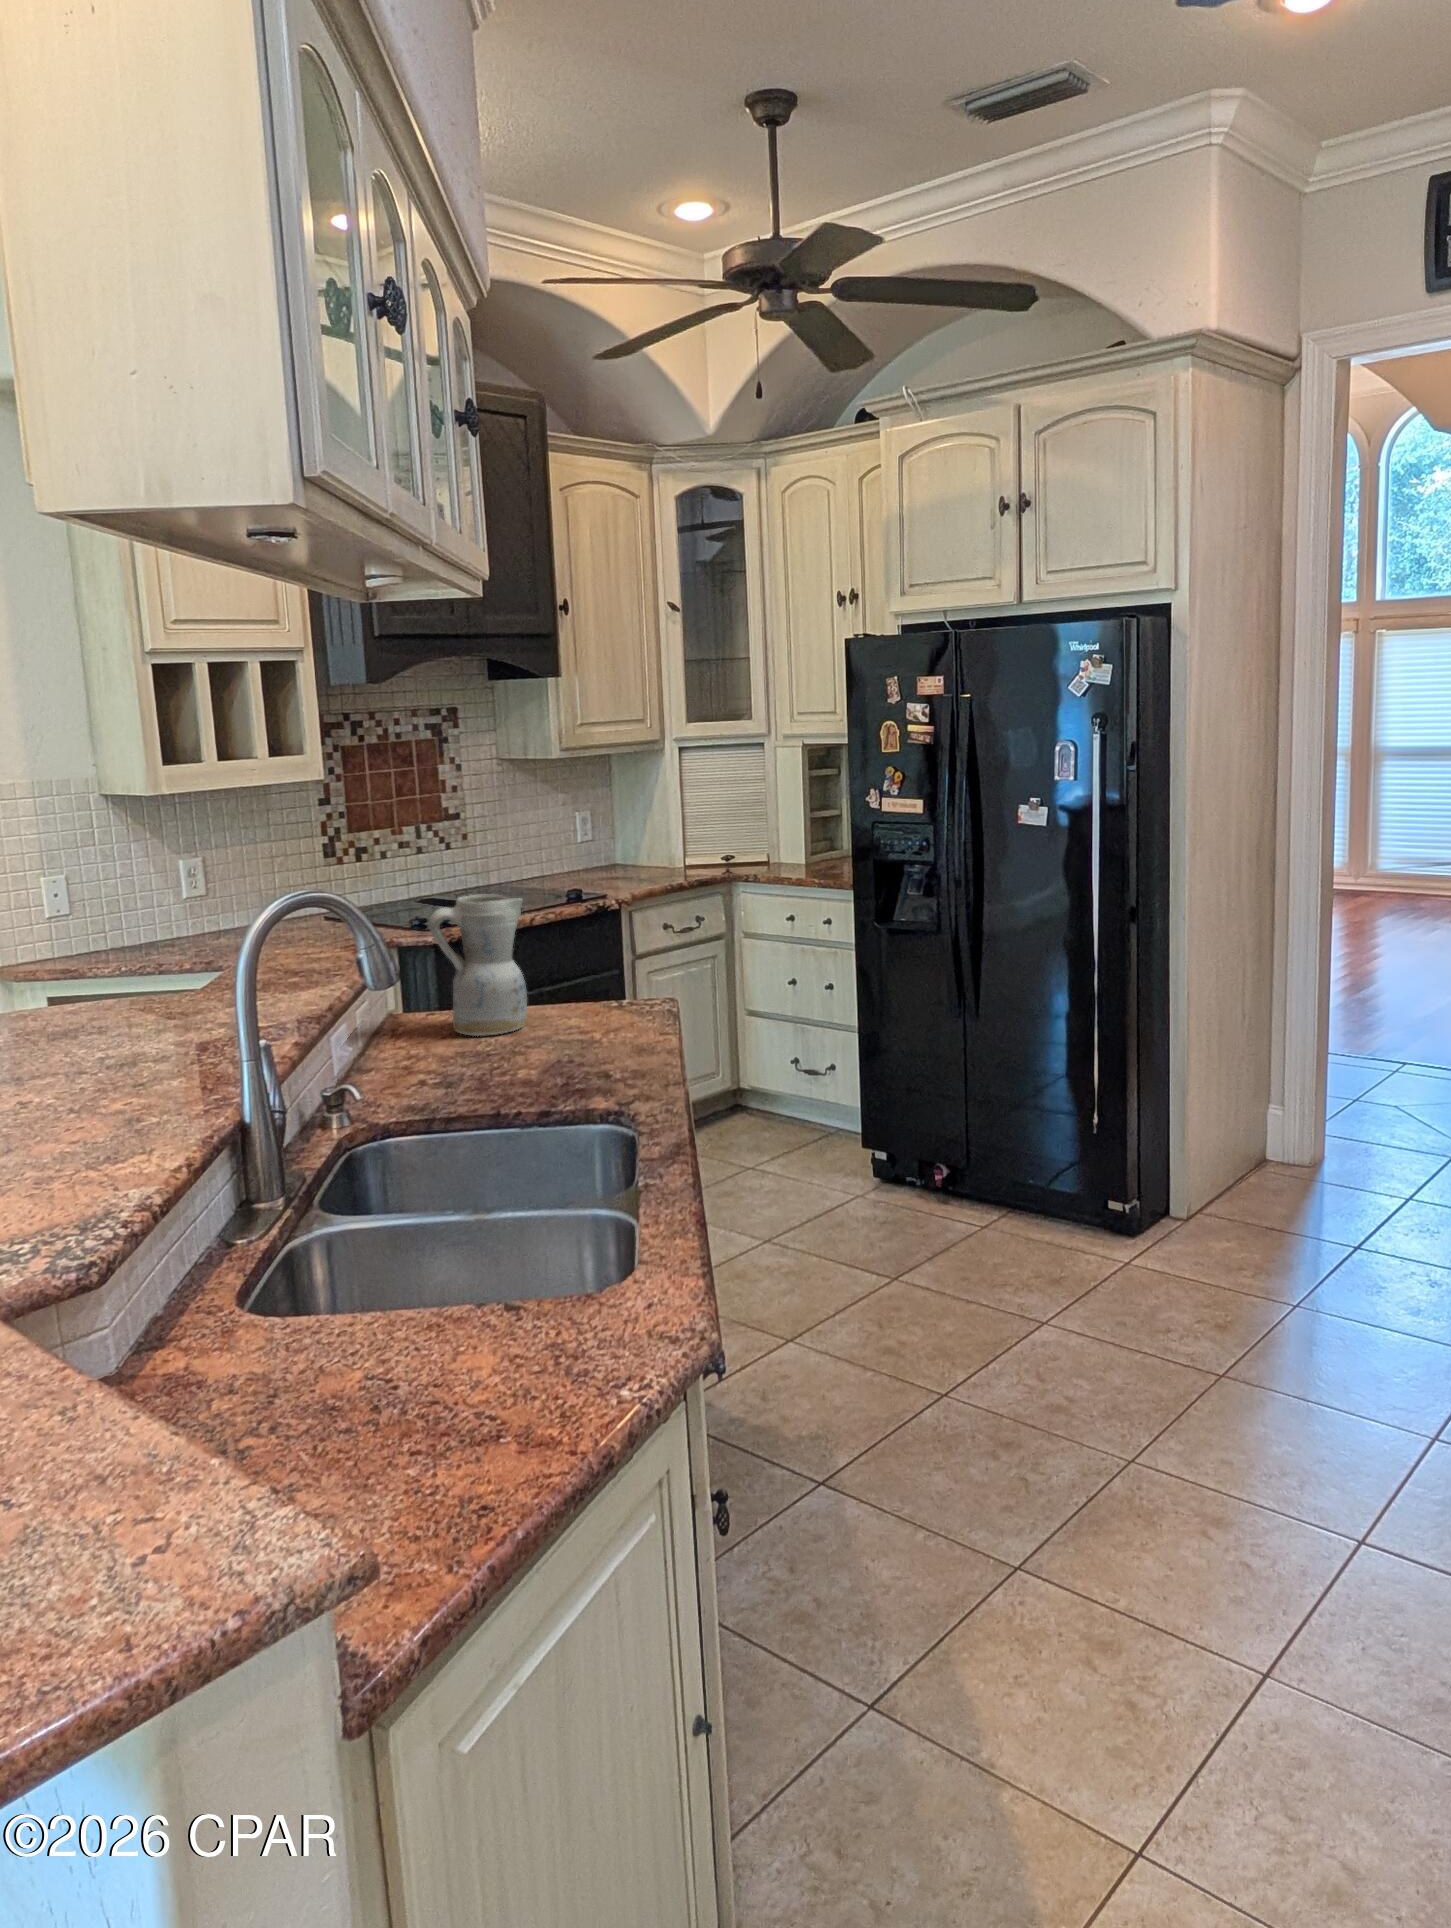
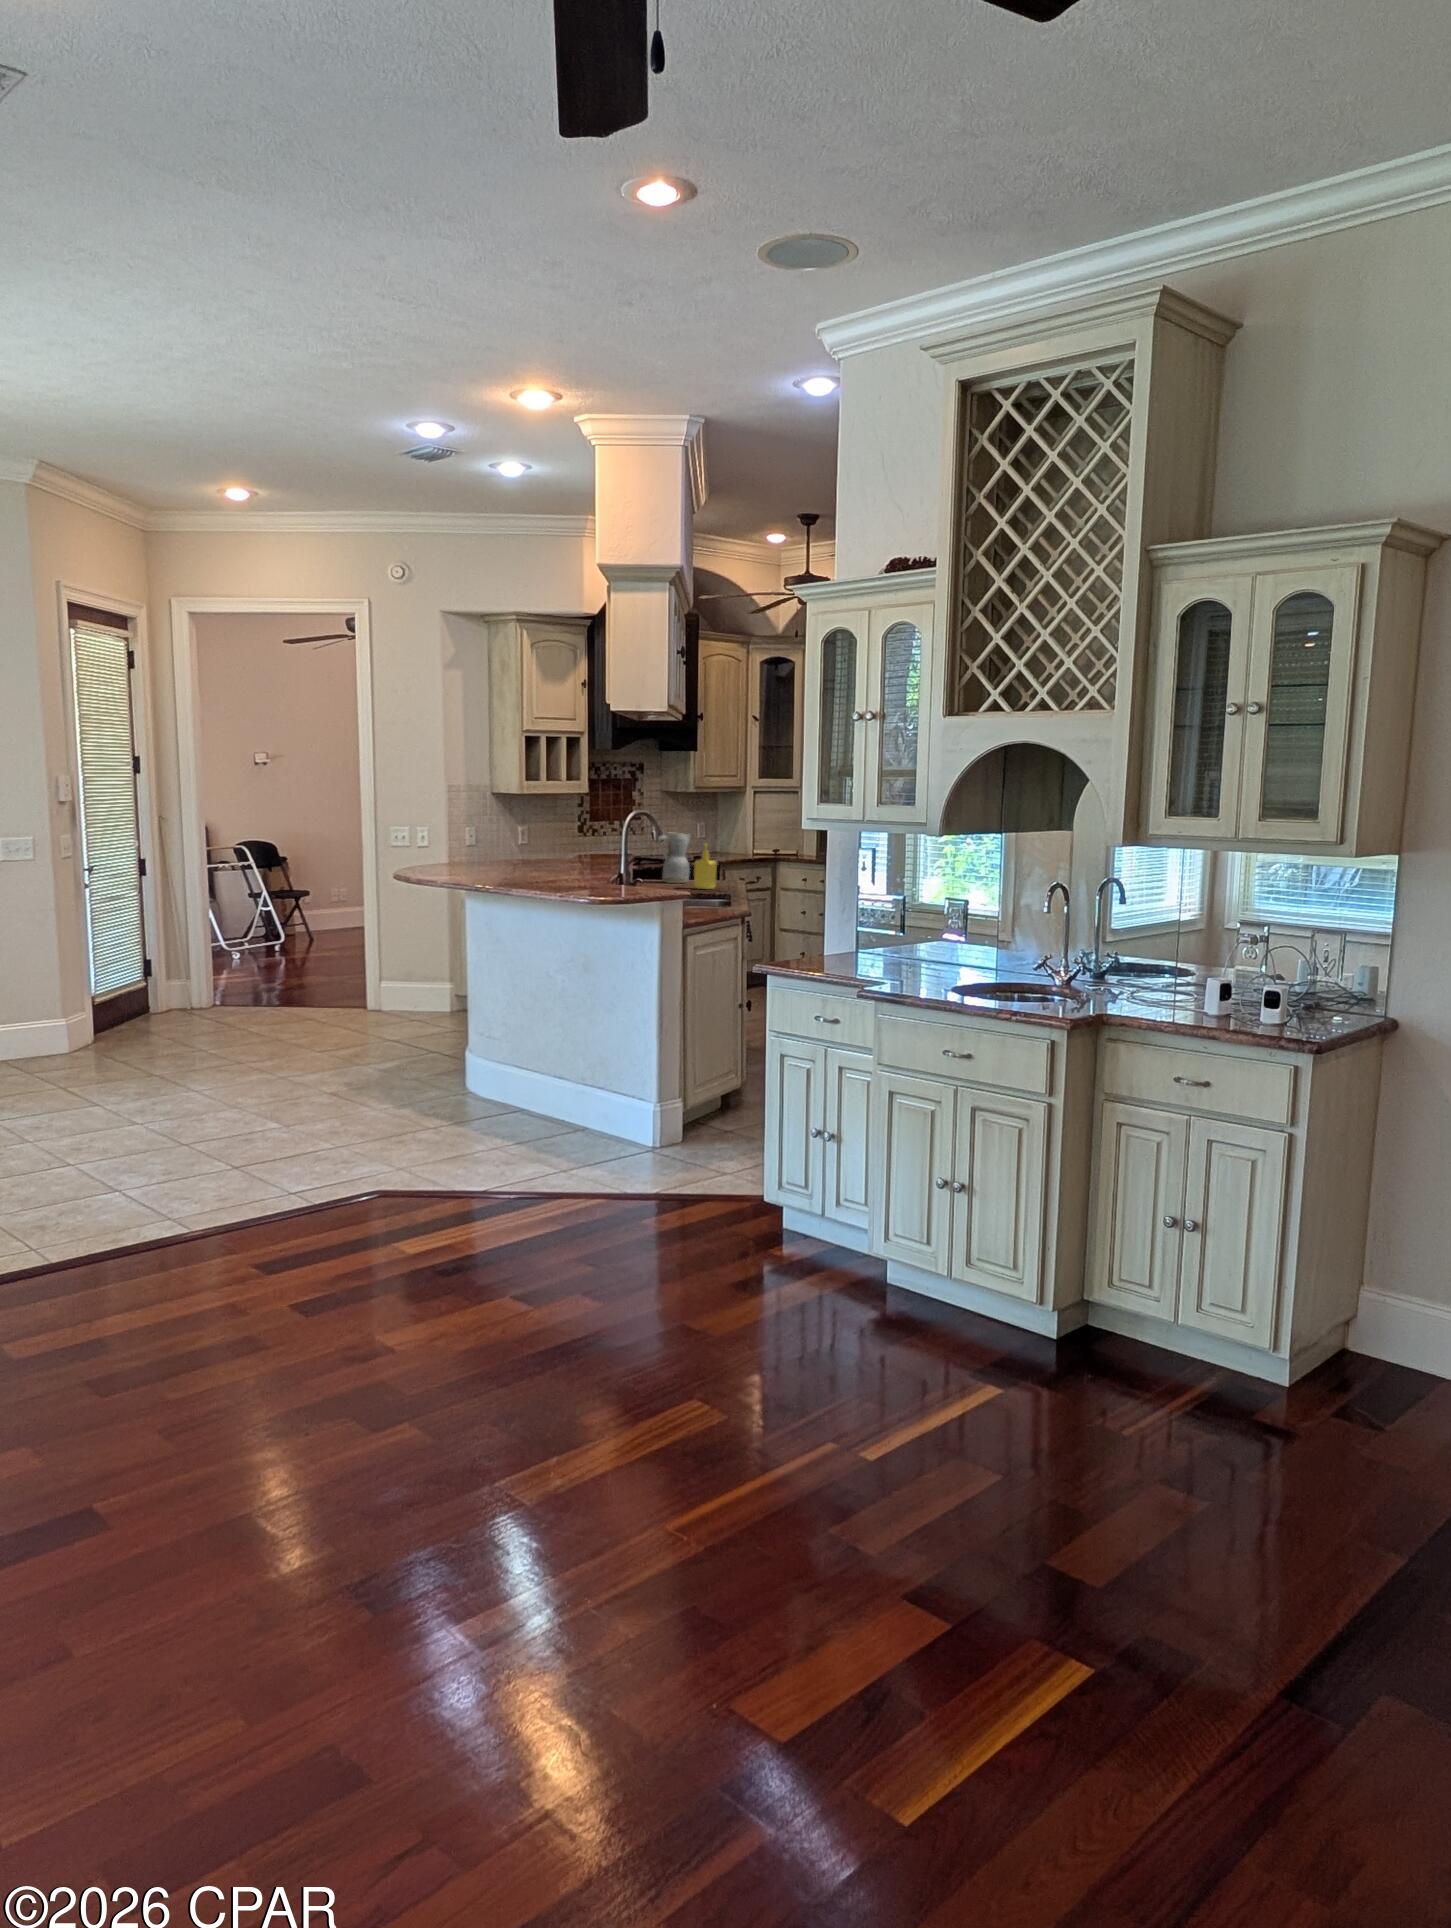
soap dispenser: none [527,941,595,1080] -> present [694,843,717,889]

